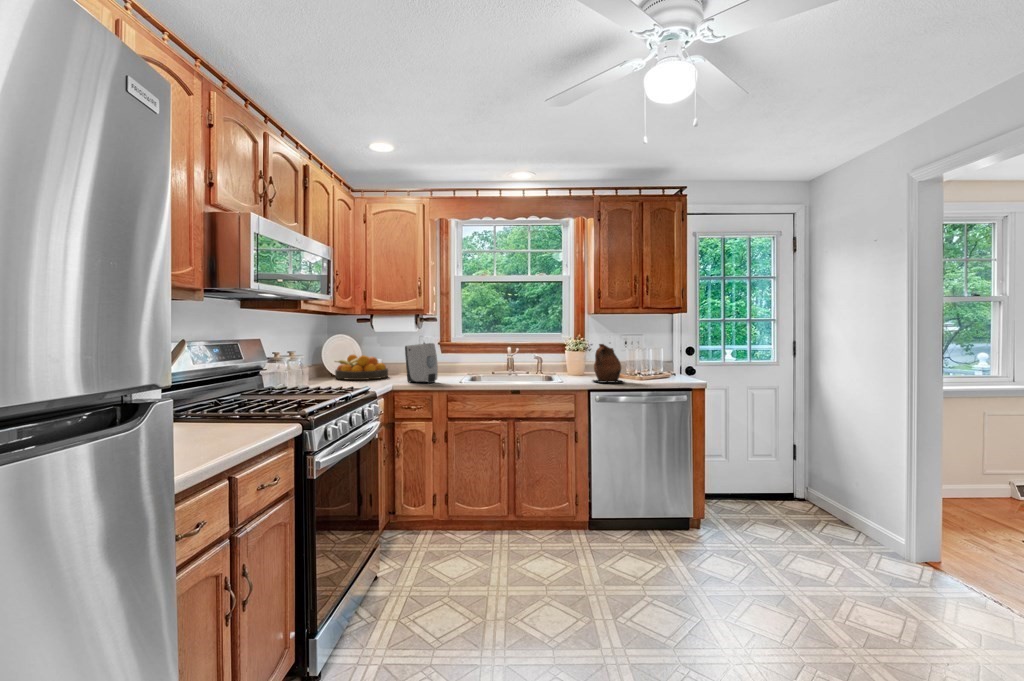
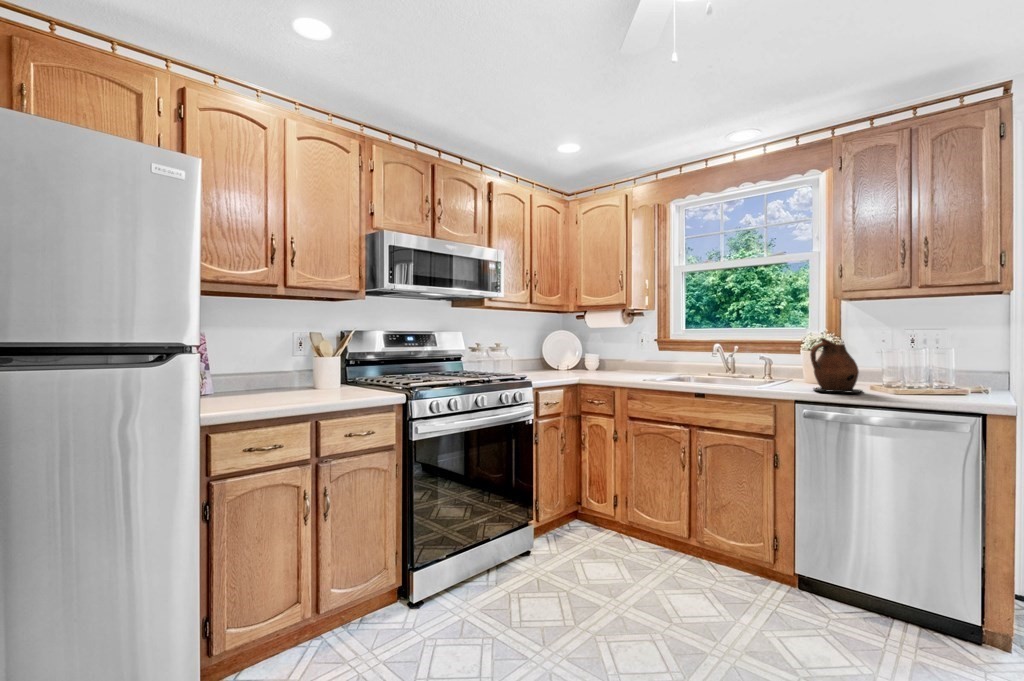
soap dispenser: present [405,343,438,383] -> none [594,337,623,379]
fruit bowl: present [335,355,388,380] -> none [547,349,596,373]

